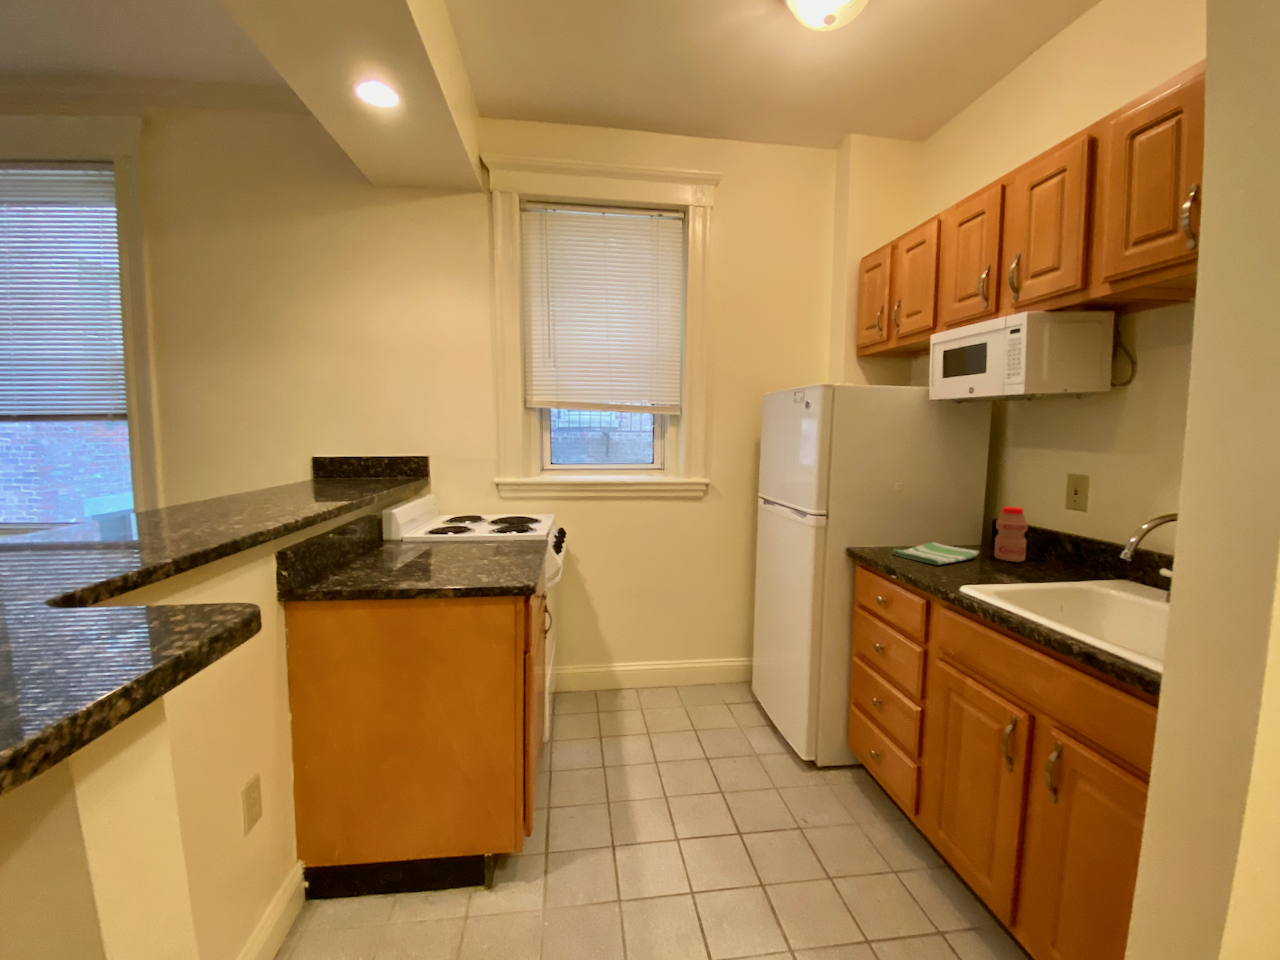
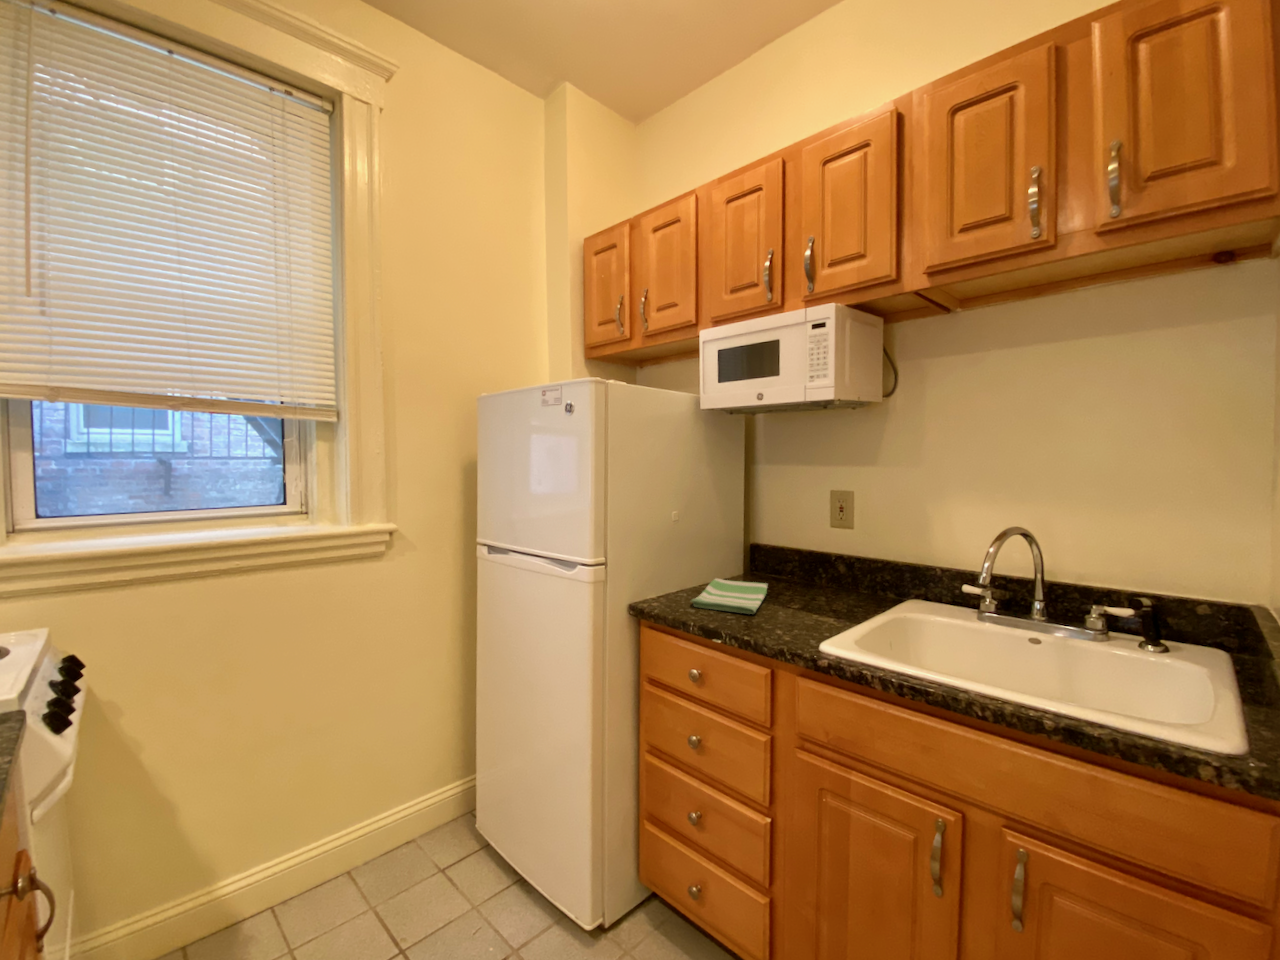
bottle: present [994,507,1028,562] -> none [773,528,803,589]

